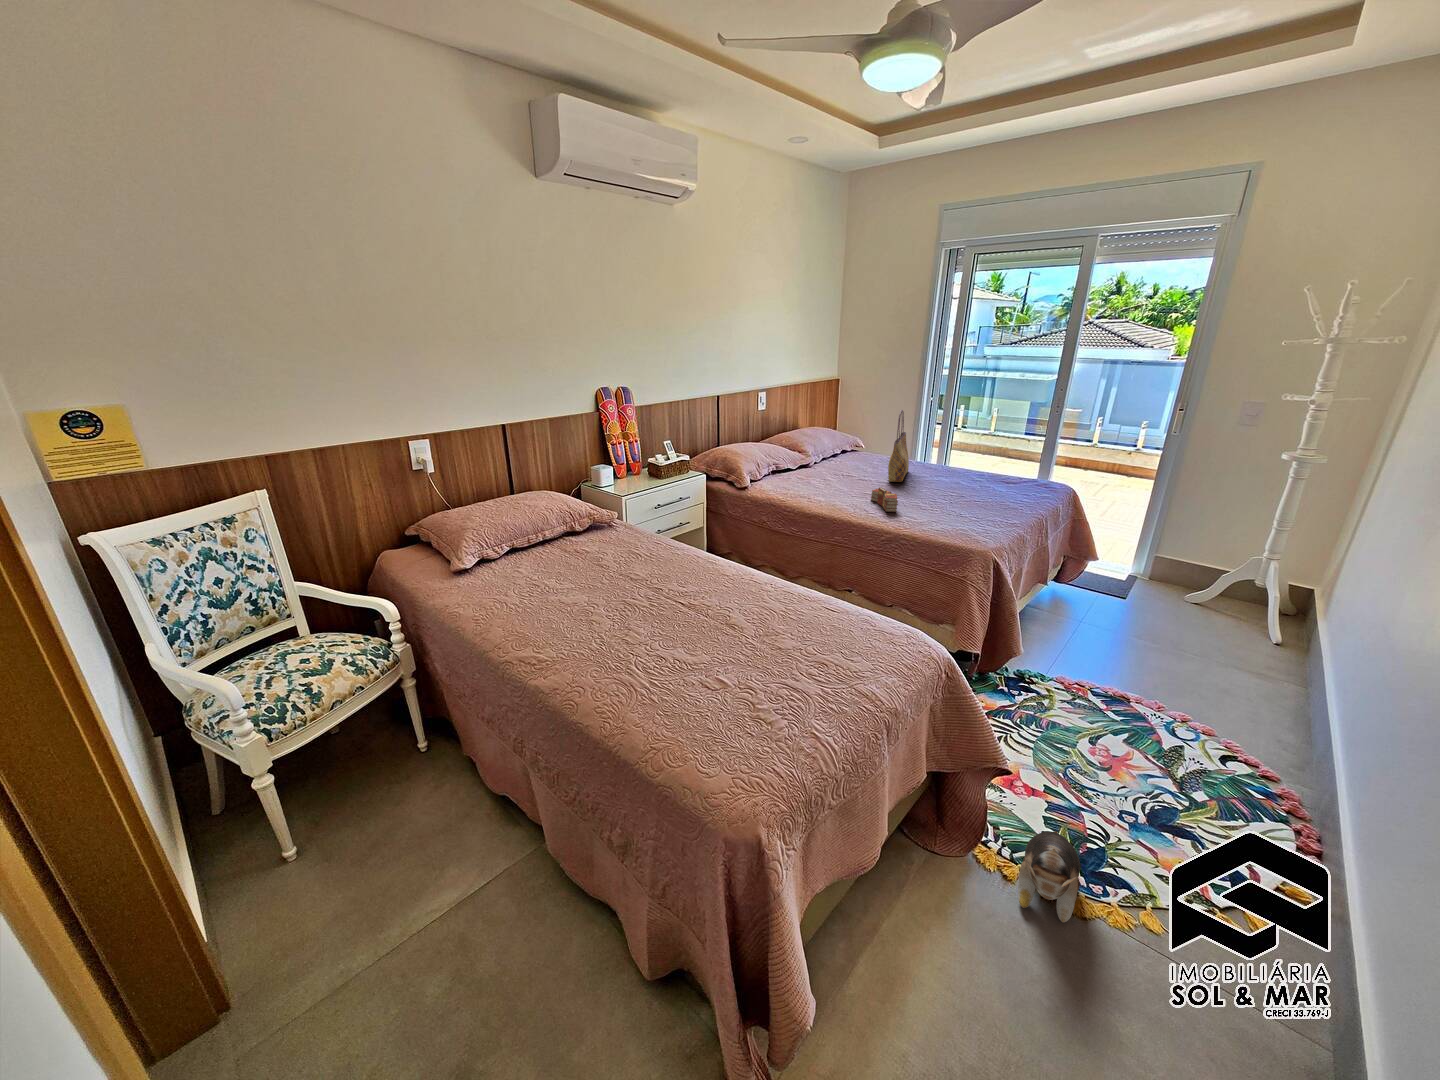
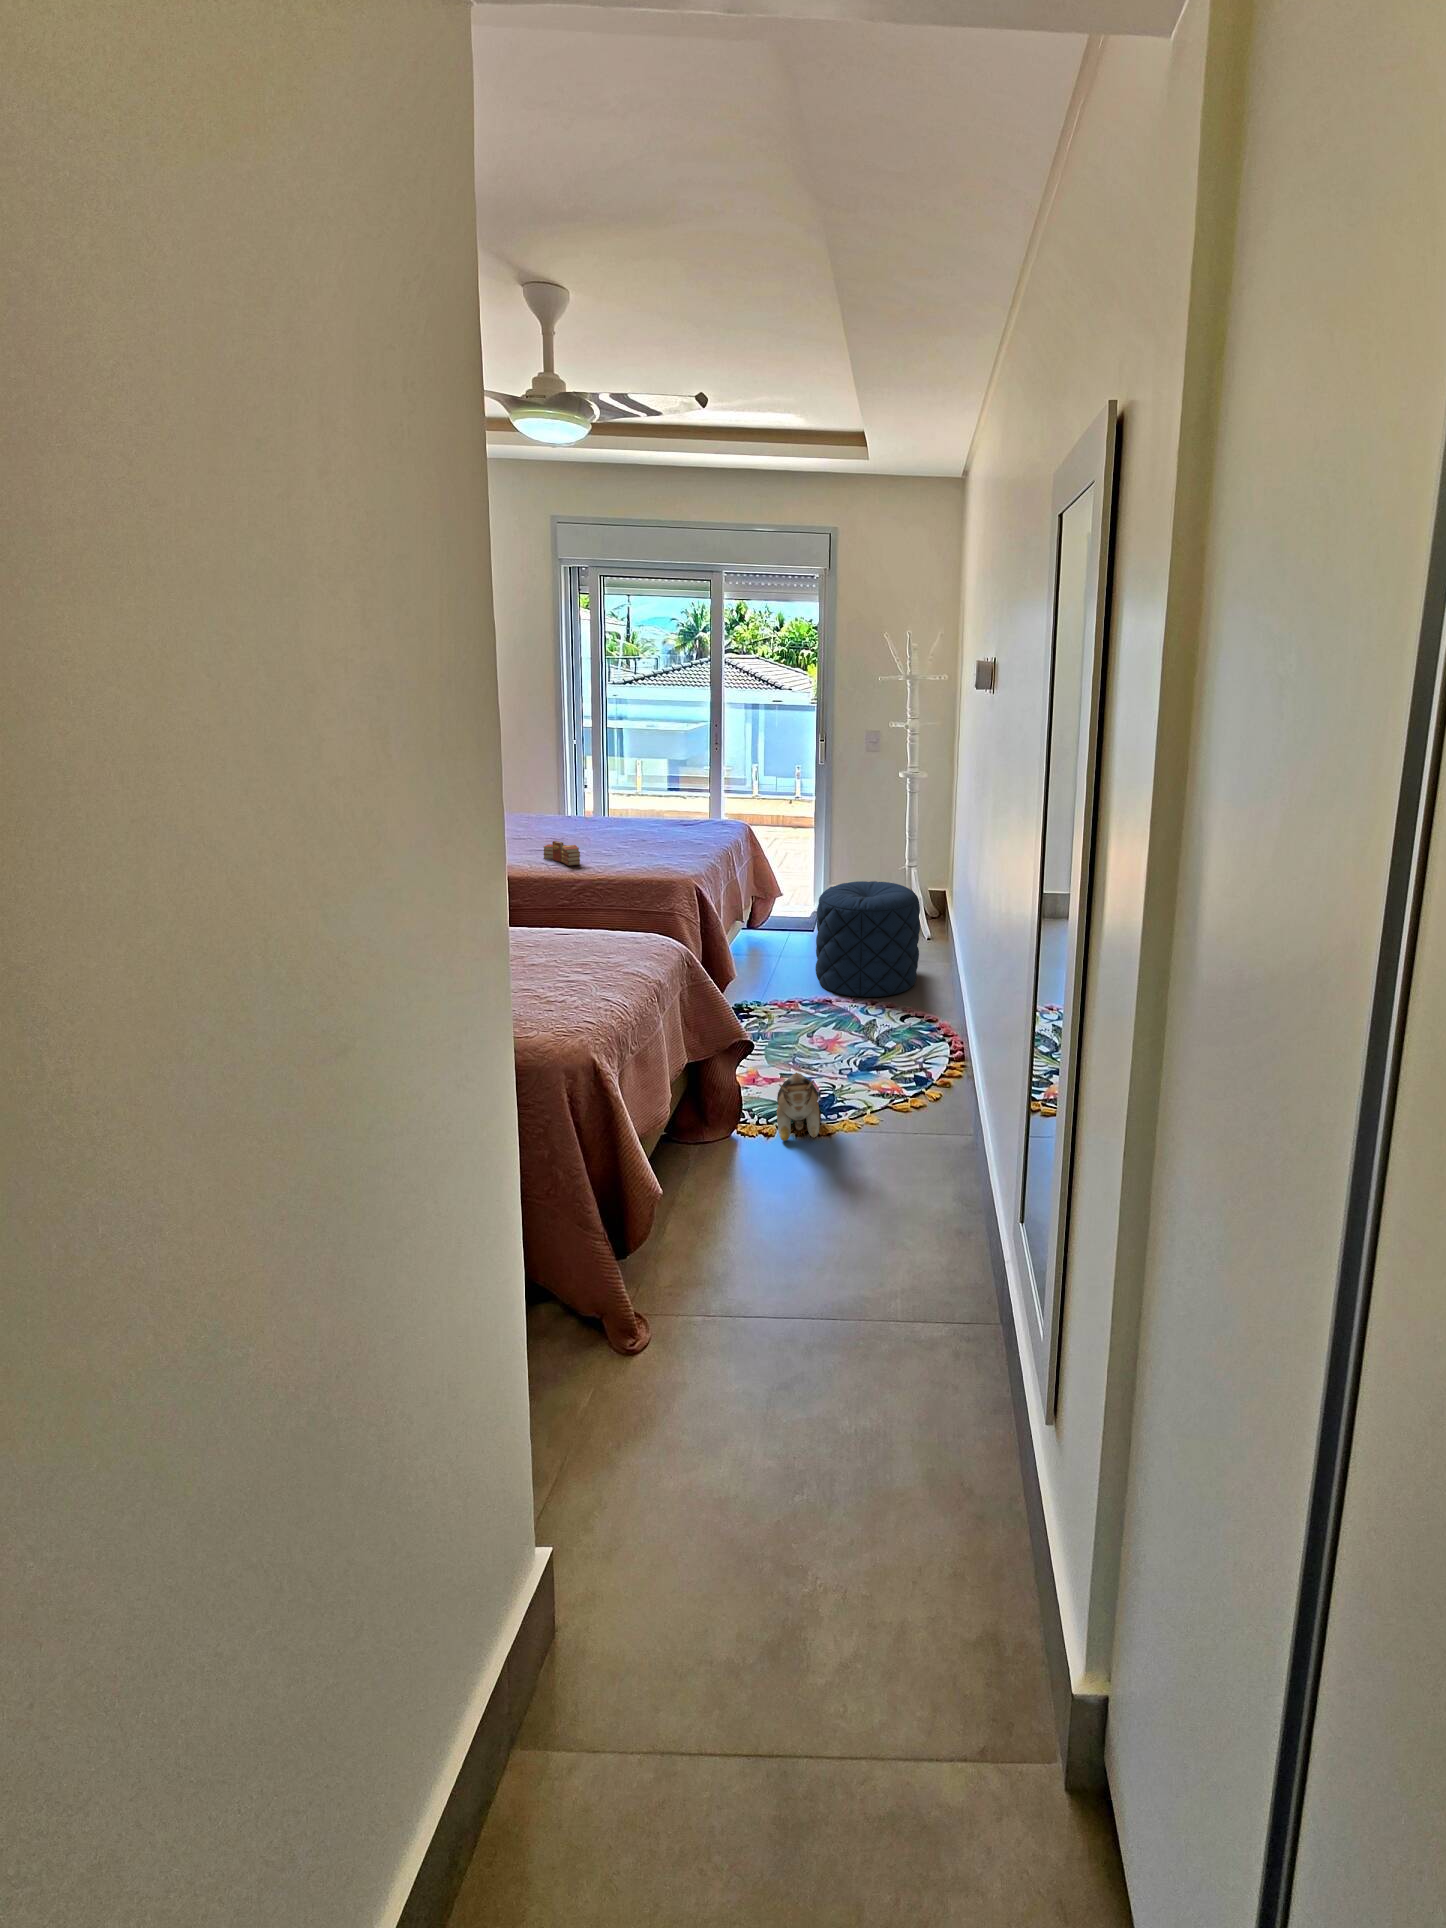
tote bag: present [888,410,909,482] -> none [550,754,572,839]
pouf: none [1117,573,1283,714] -> present [816,881,920,997]

